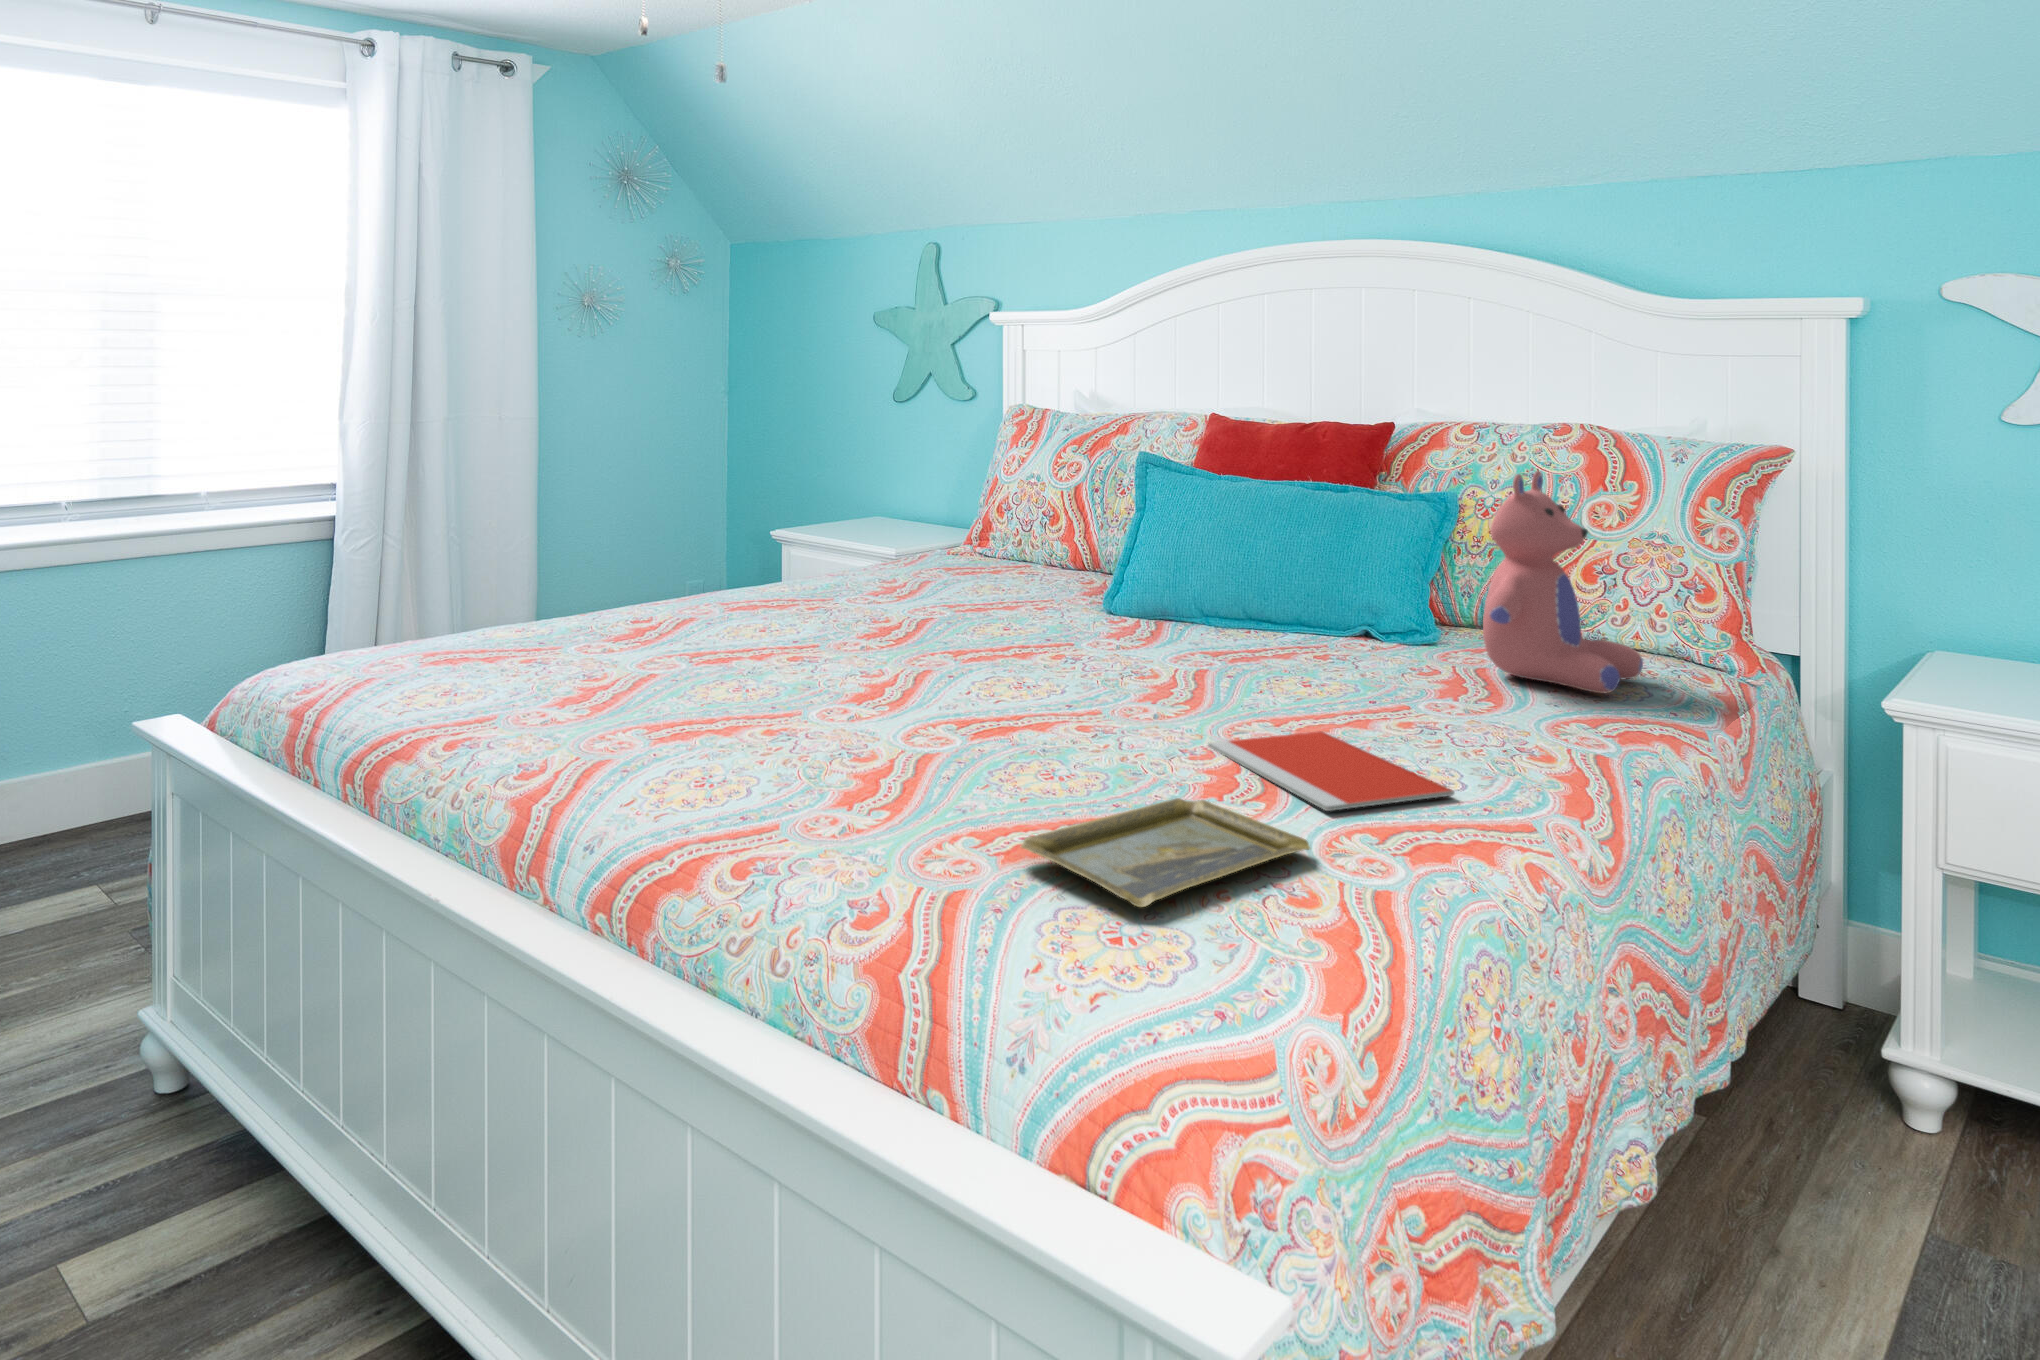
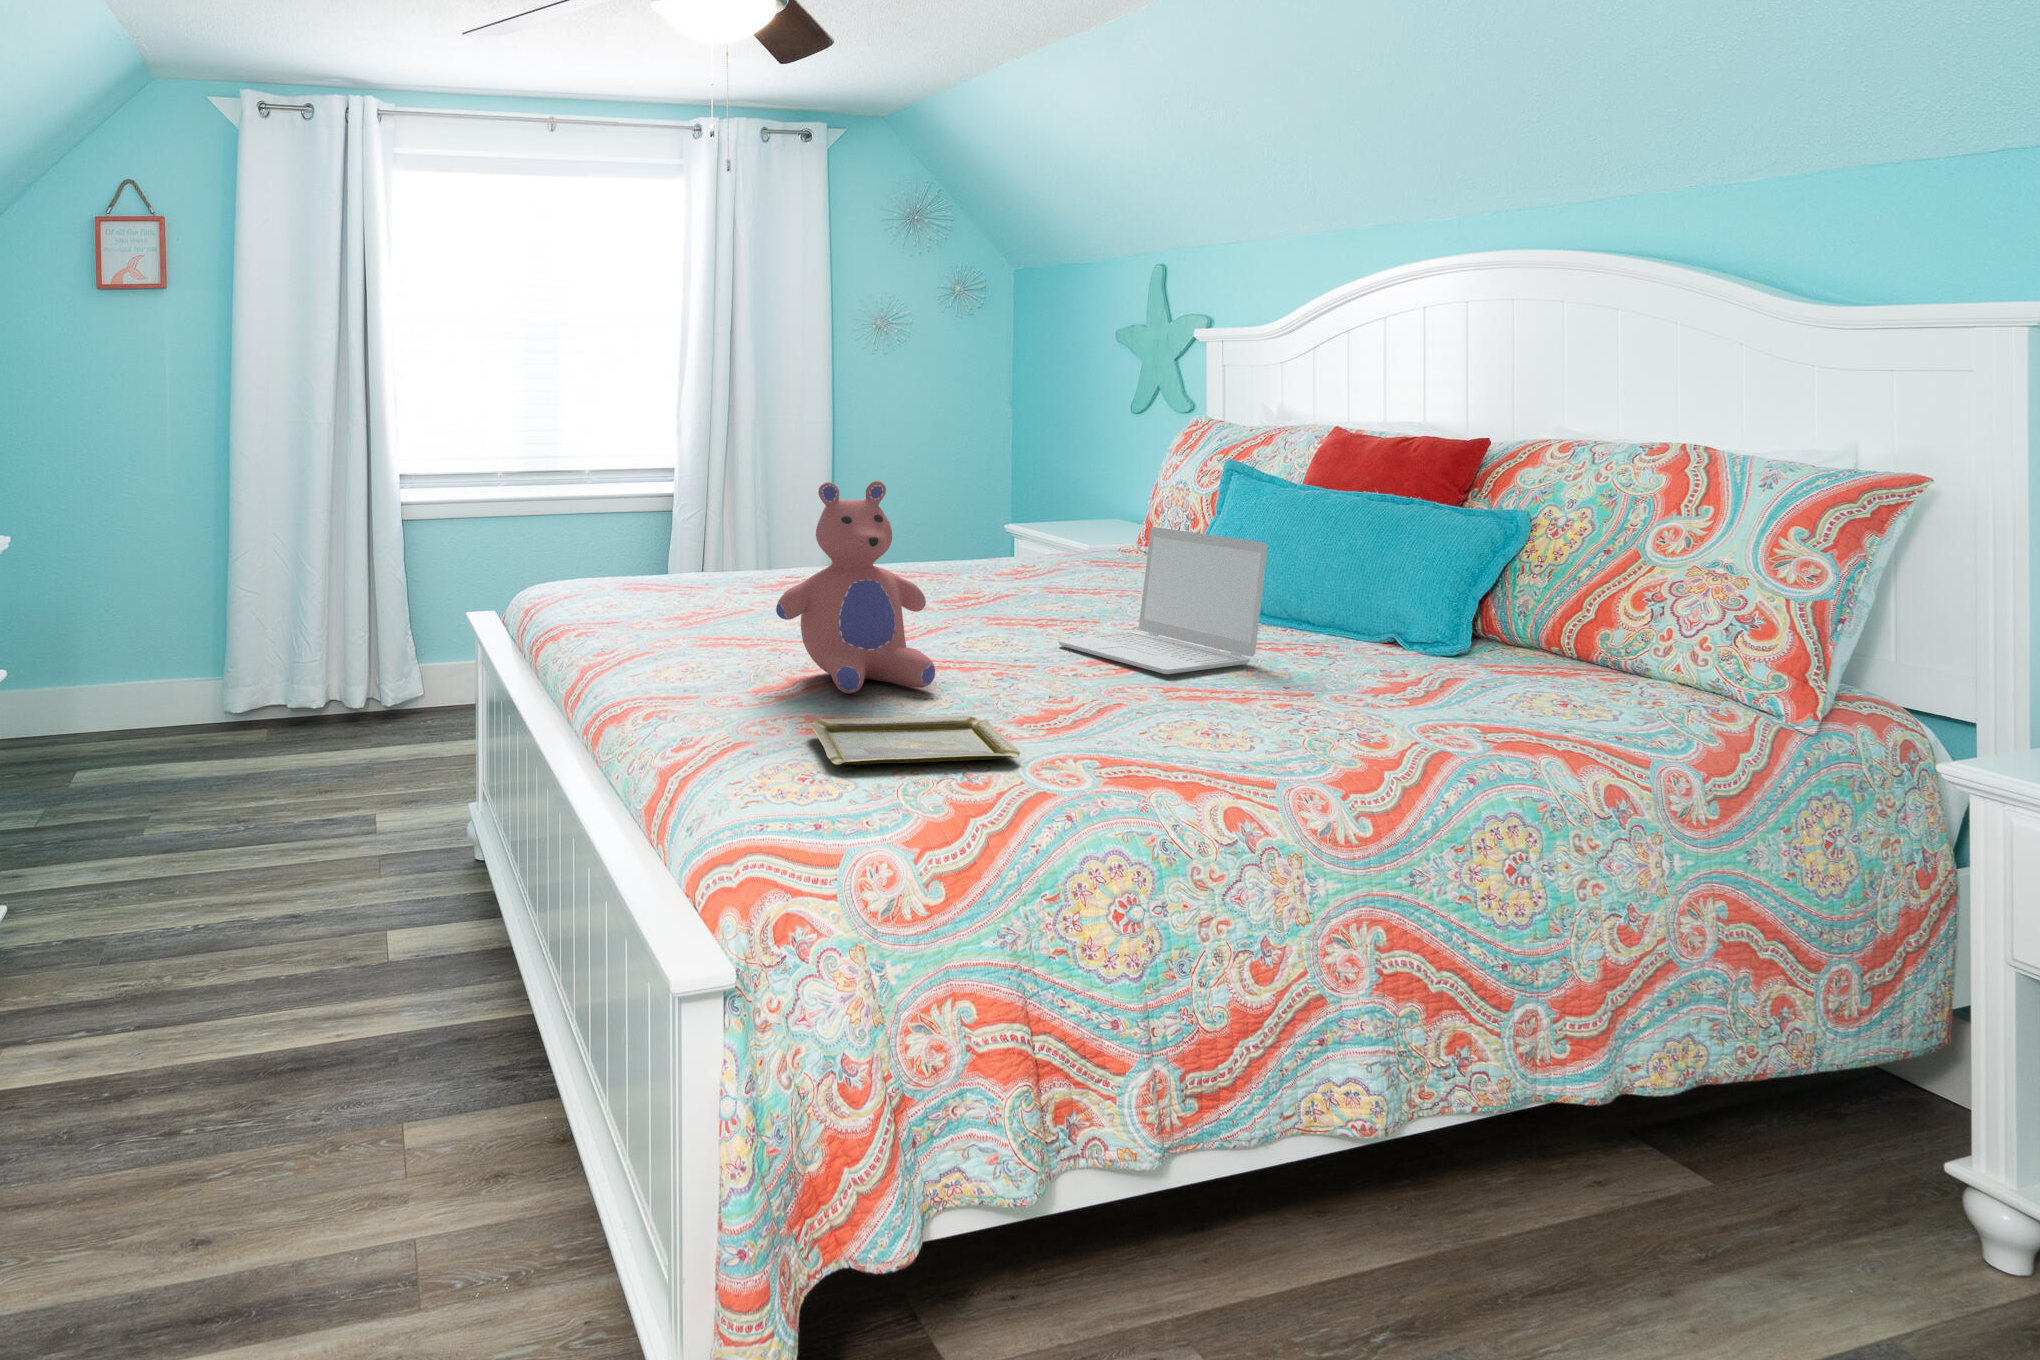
teddy bear: present [1483,471,1643,693] -> present [776,481,935,694]
laptop: none [1086,532,1309,703] -> present [1058,527,1268,674]
notebook: present [1208,731,1454,811] -> none [1076,693,1213,749]

